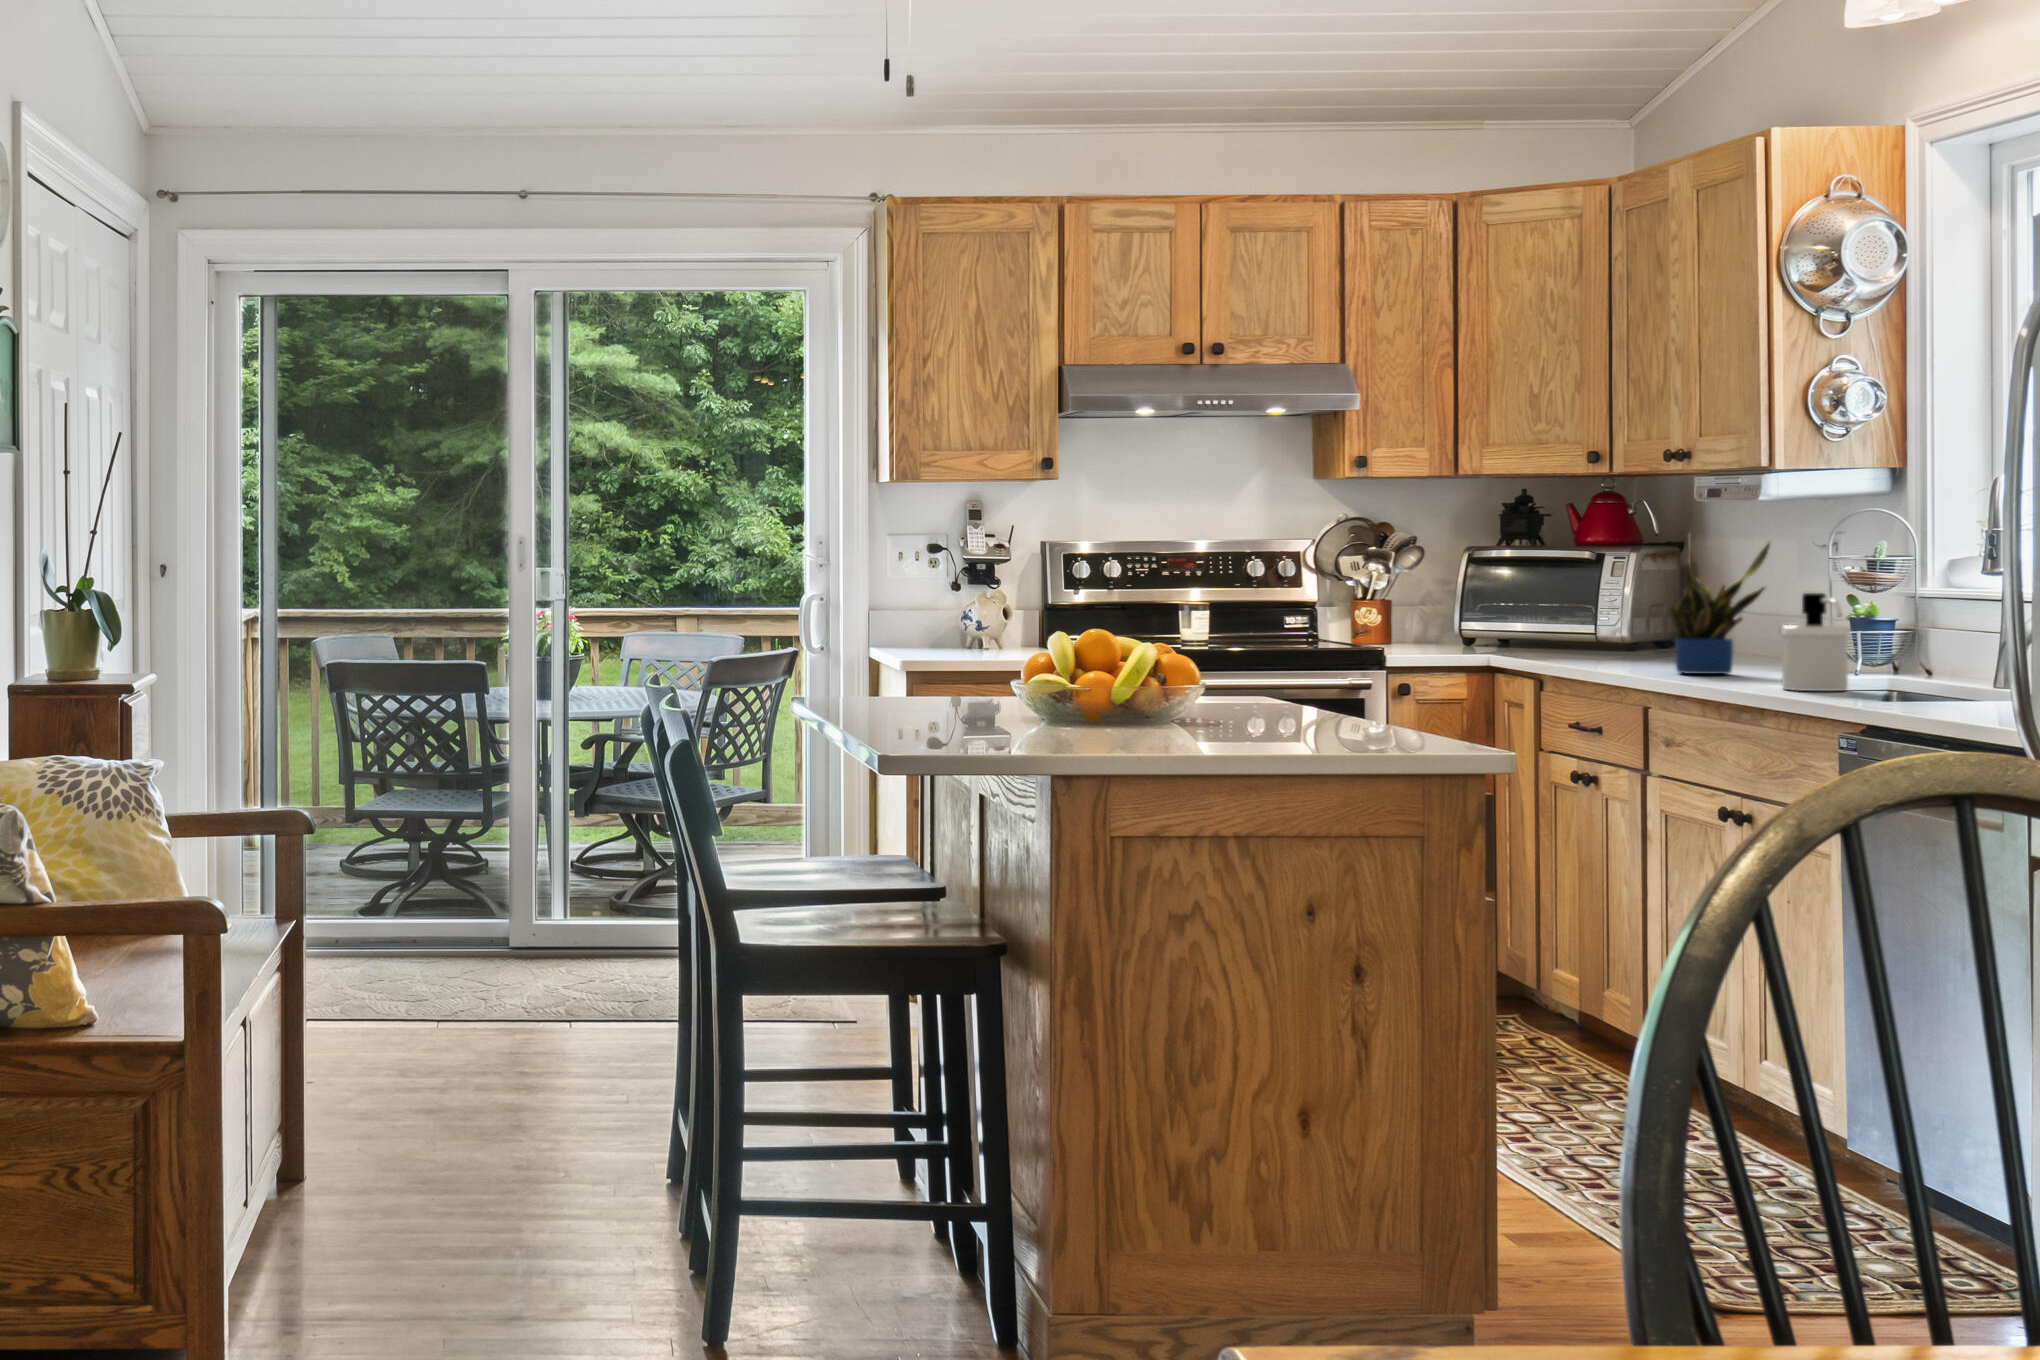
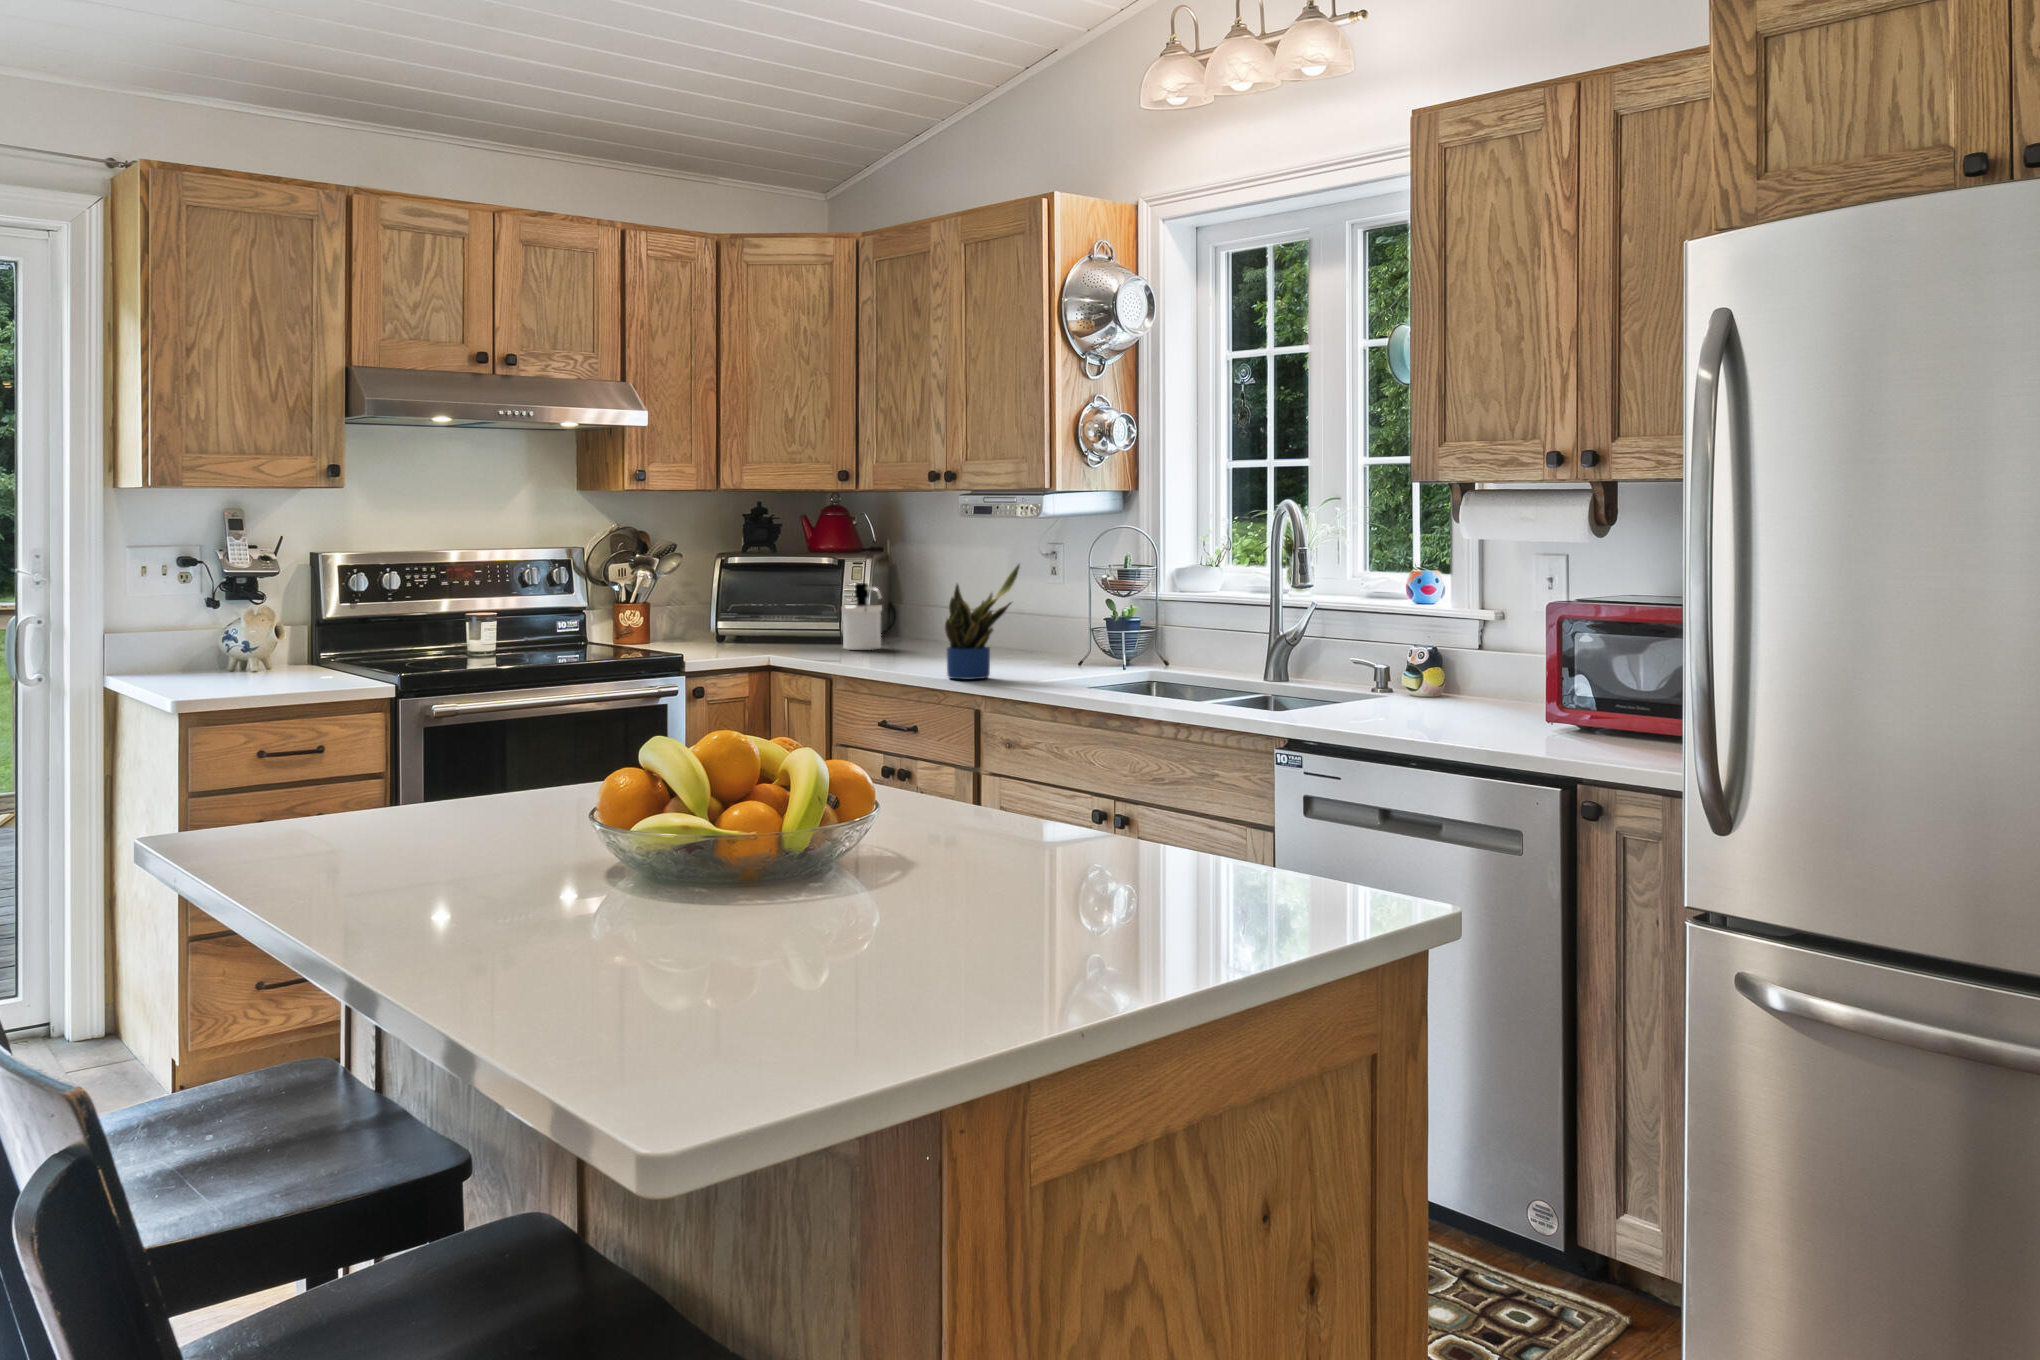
soap dispenser: present [1779,593,1850,691] -> present [842,583,882,650]

